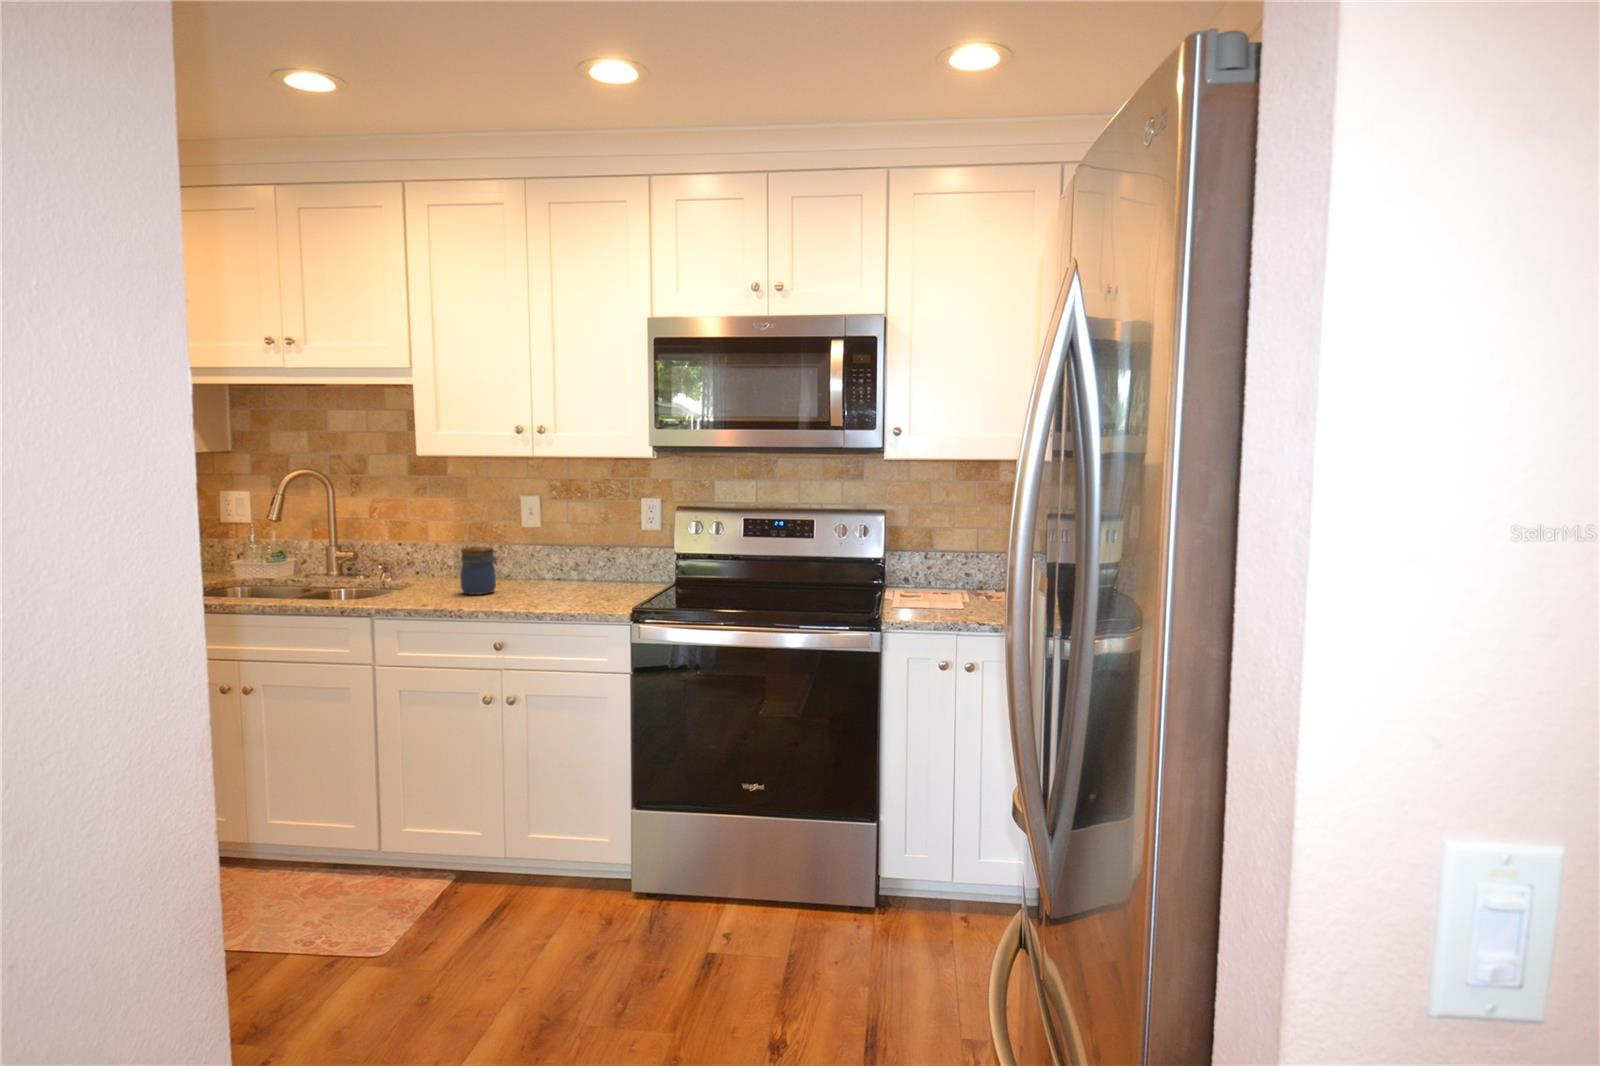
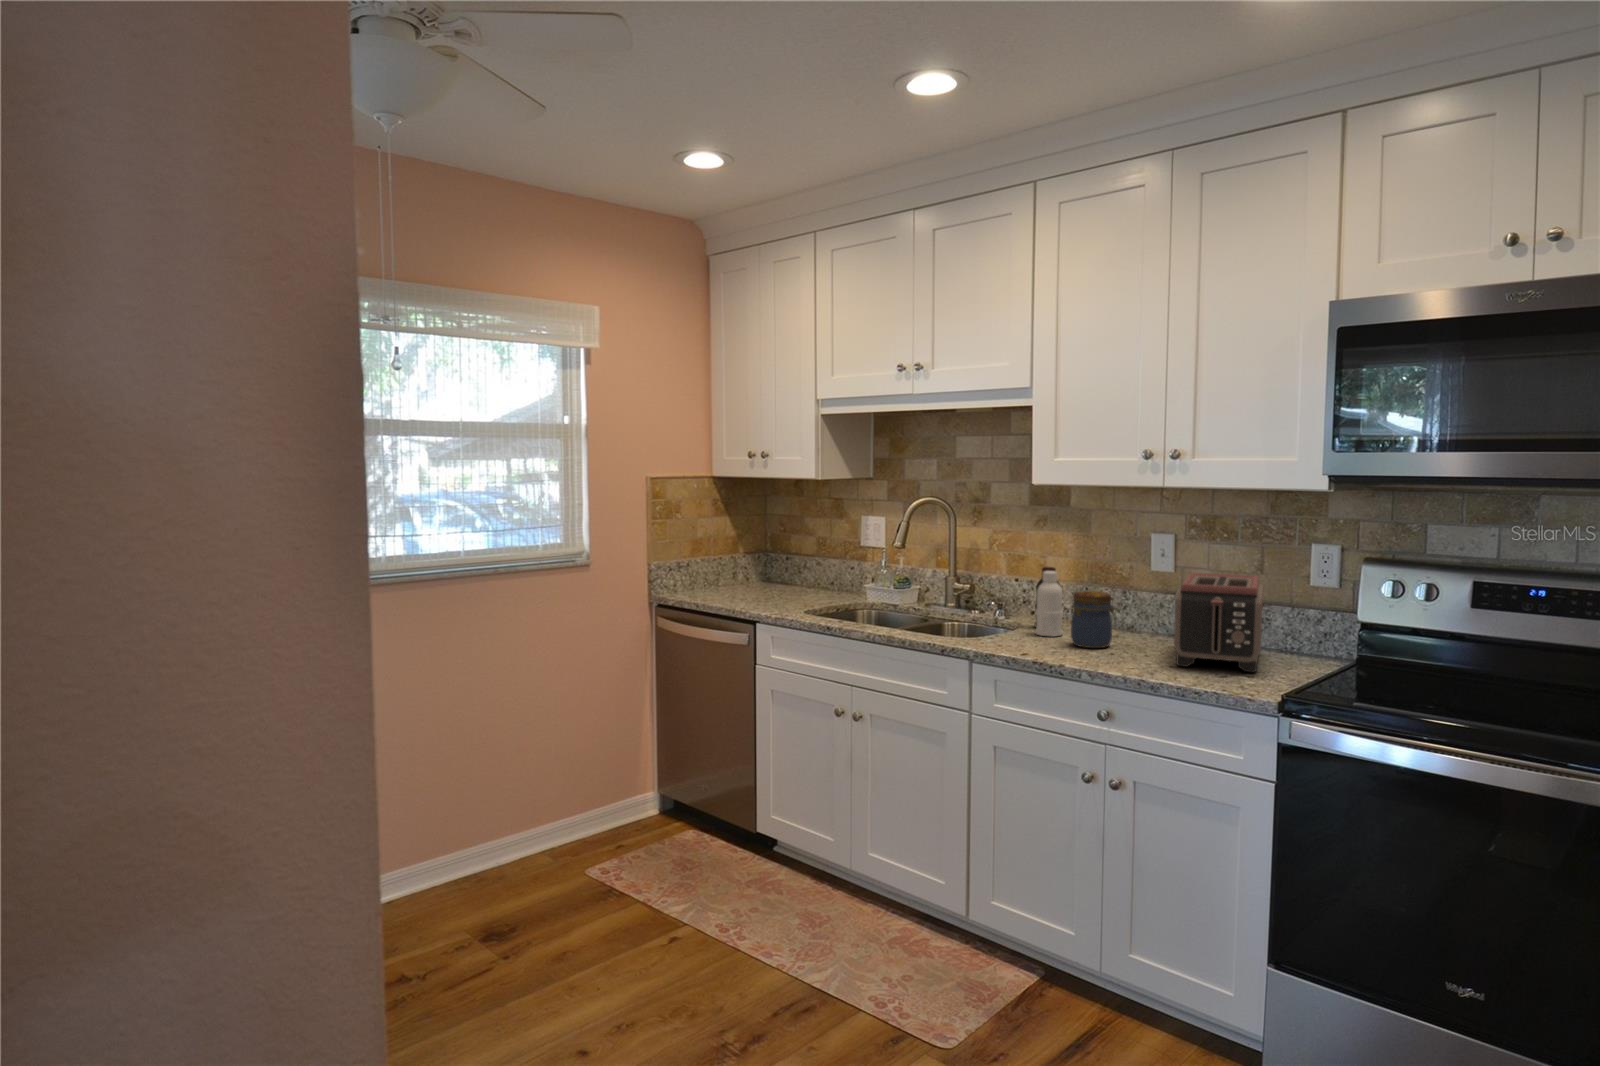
toaster: none [549,525,613,599] -> present [1174,573,1263,672]
bottle: none [422,529,451,590] -> present [1035,567,1063,636]

